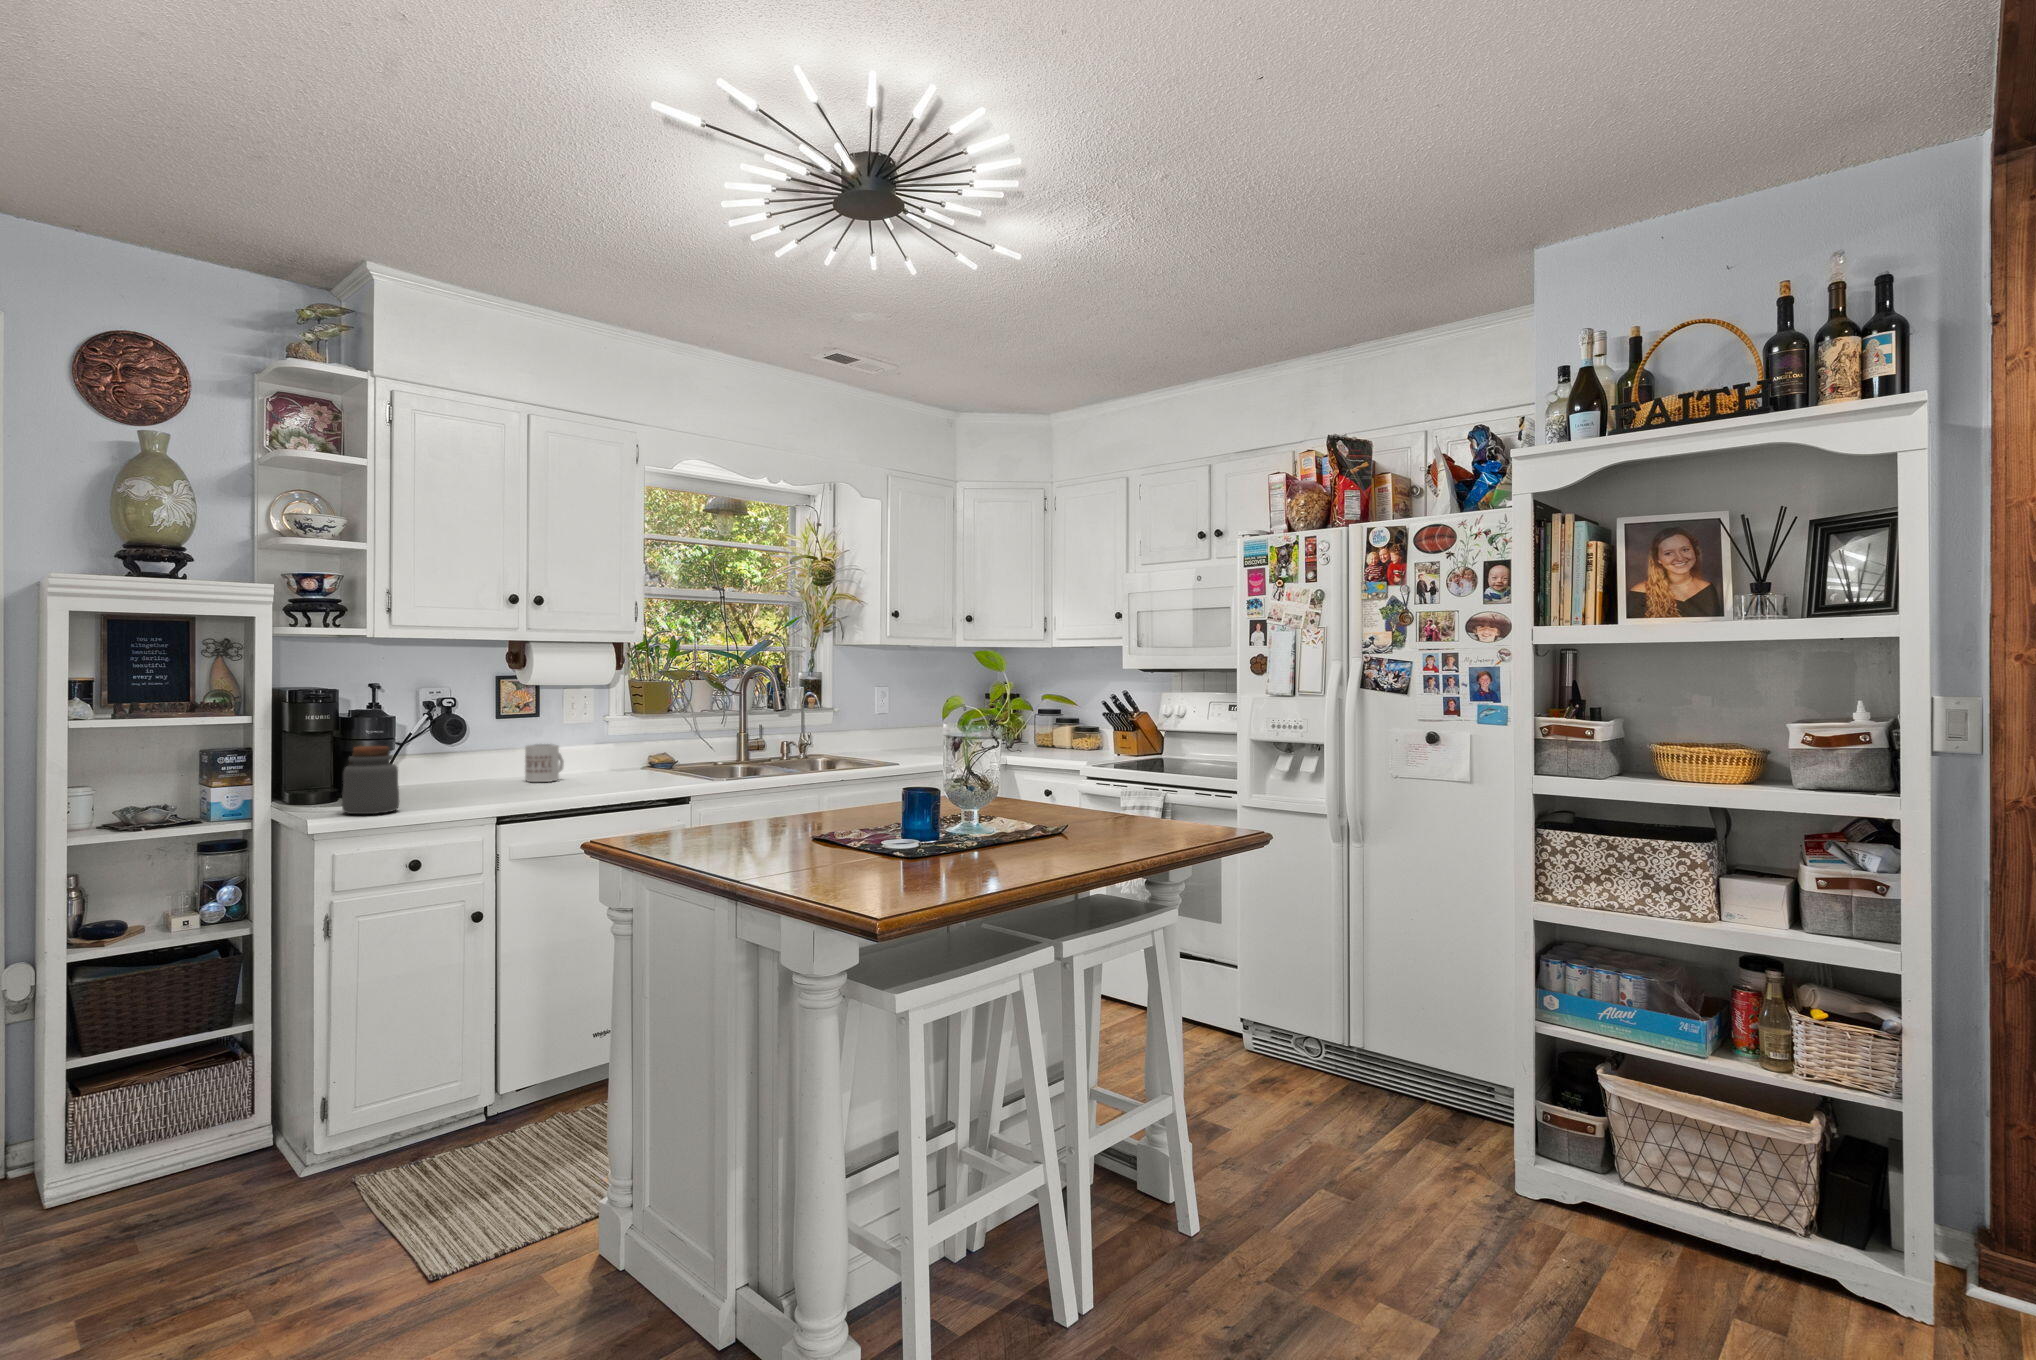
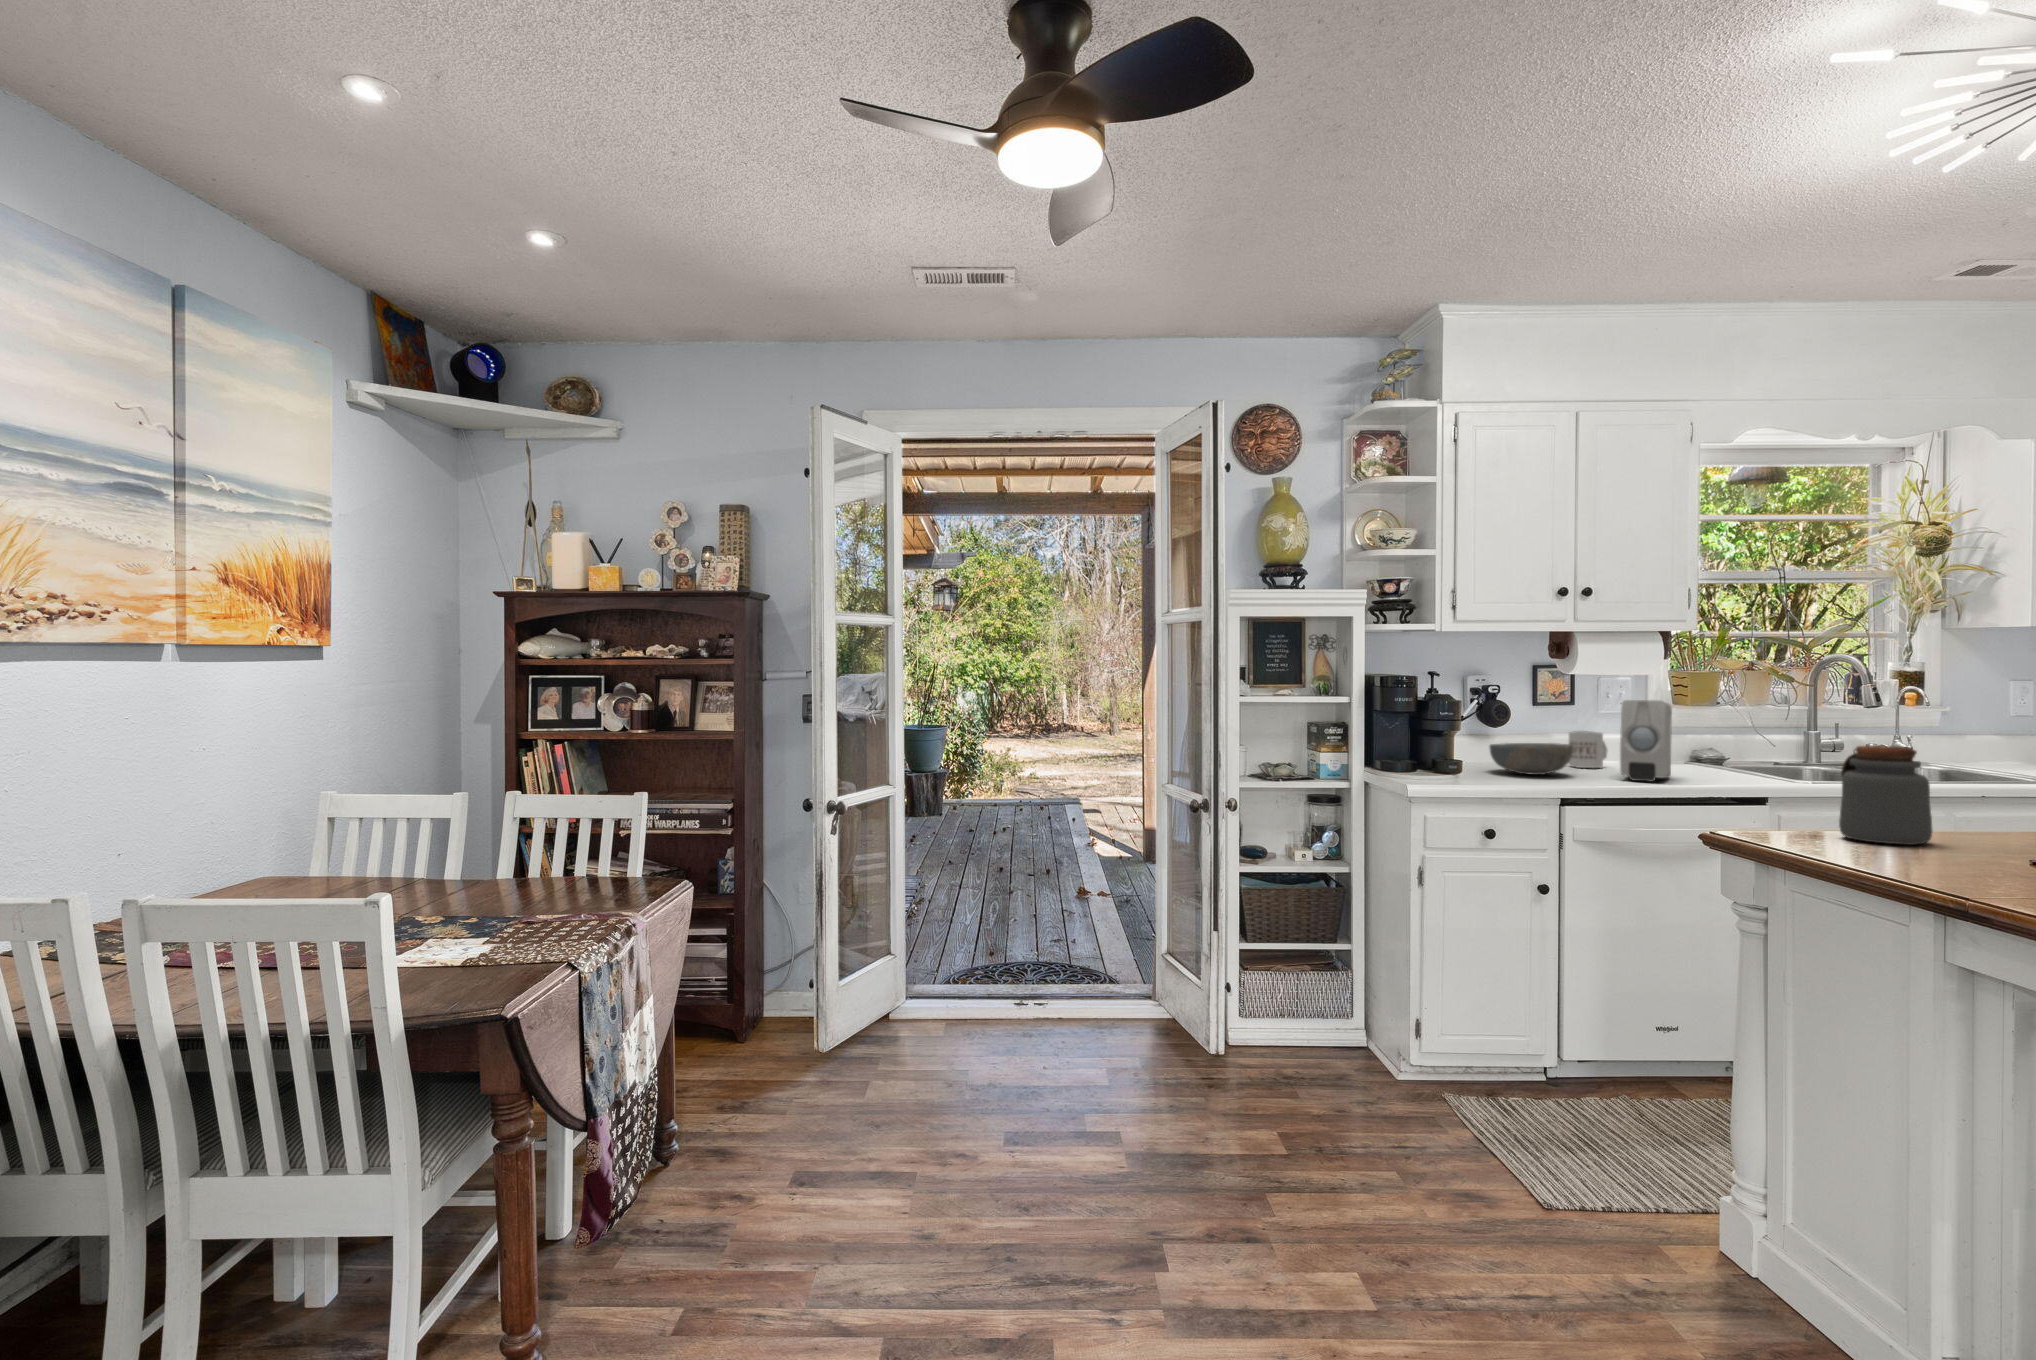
soap dispenser: none [565,714,616,794] -> present [1620,700,1672,782]
jar: present [342,746,399,814] -> present [1839,746,1932,845]
bowl: none [432,760,520,795] -> present [1490,743,1573,775]

